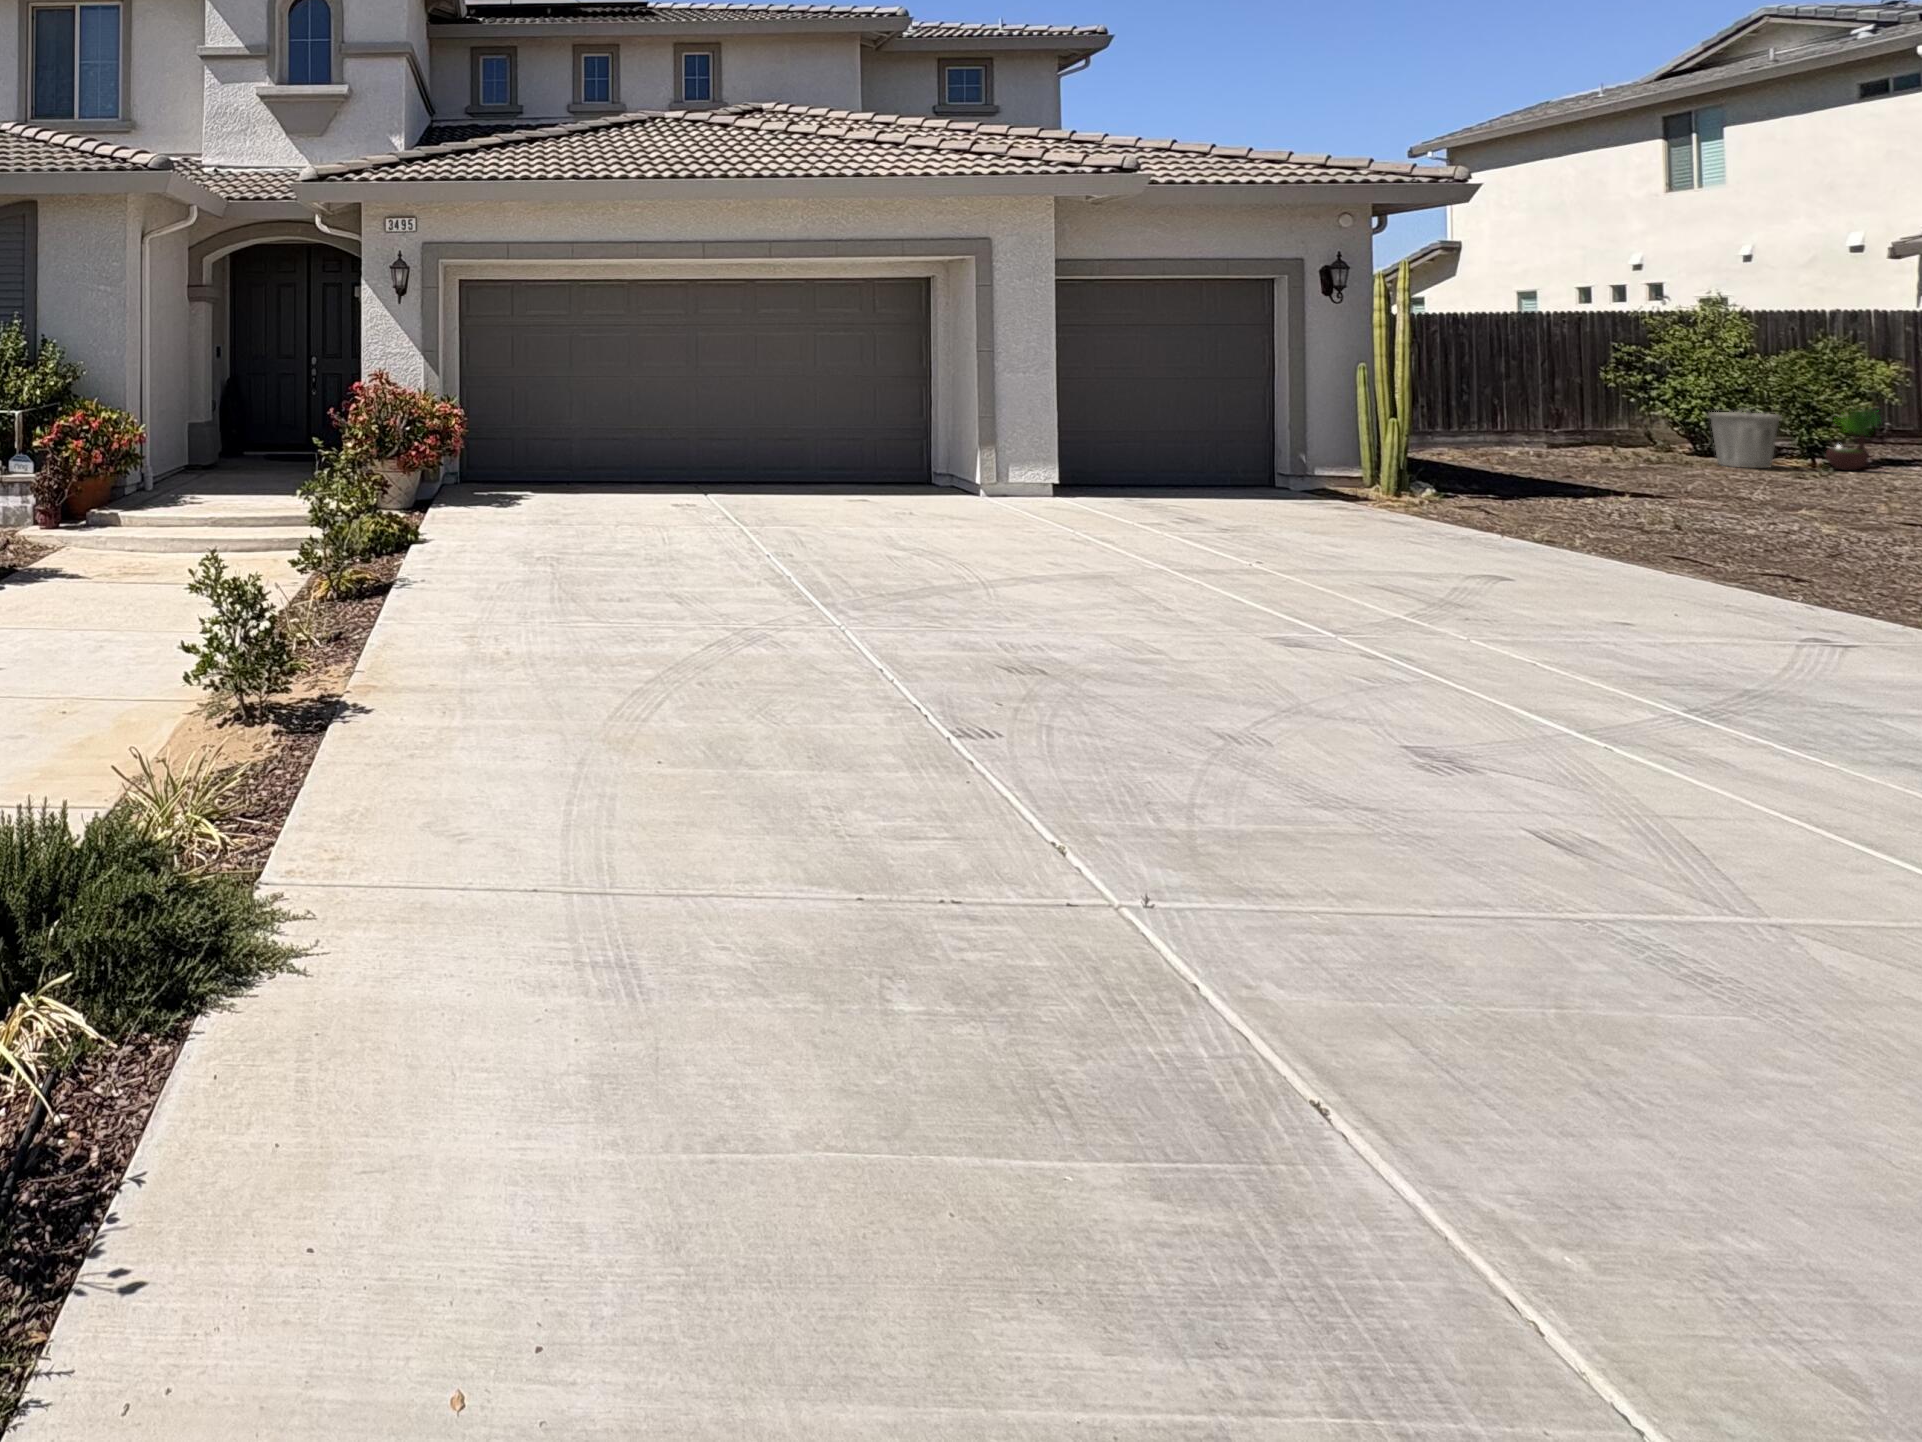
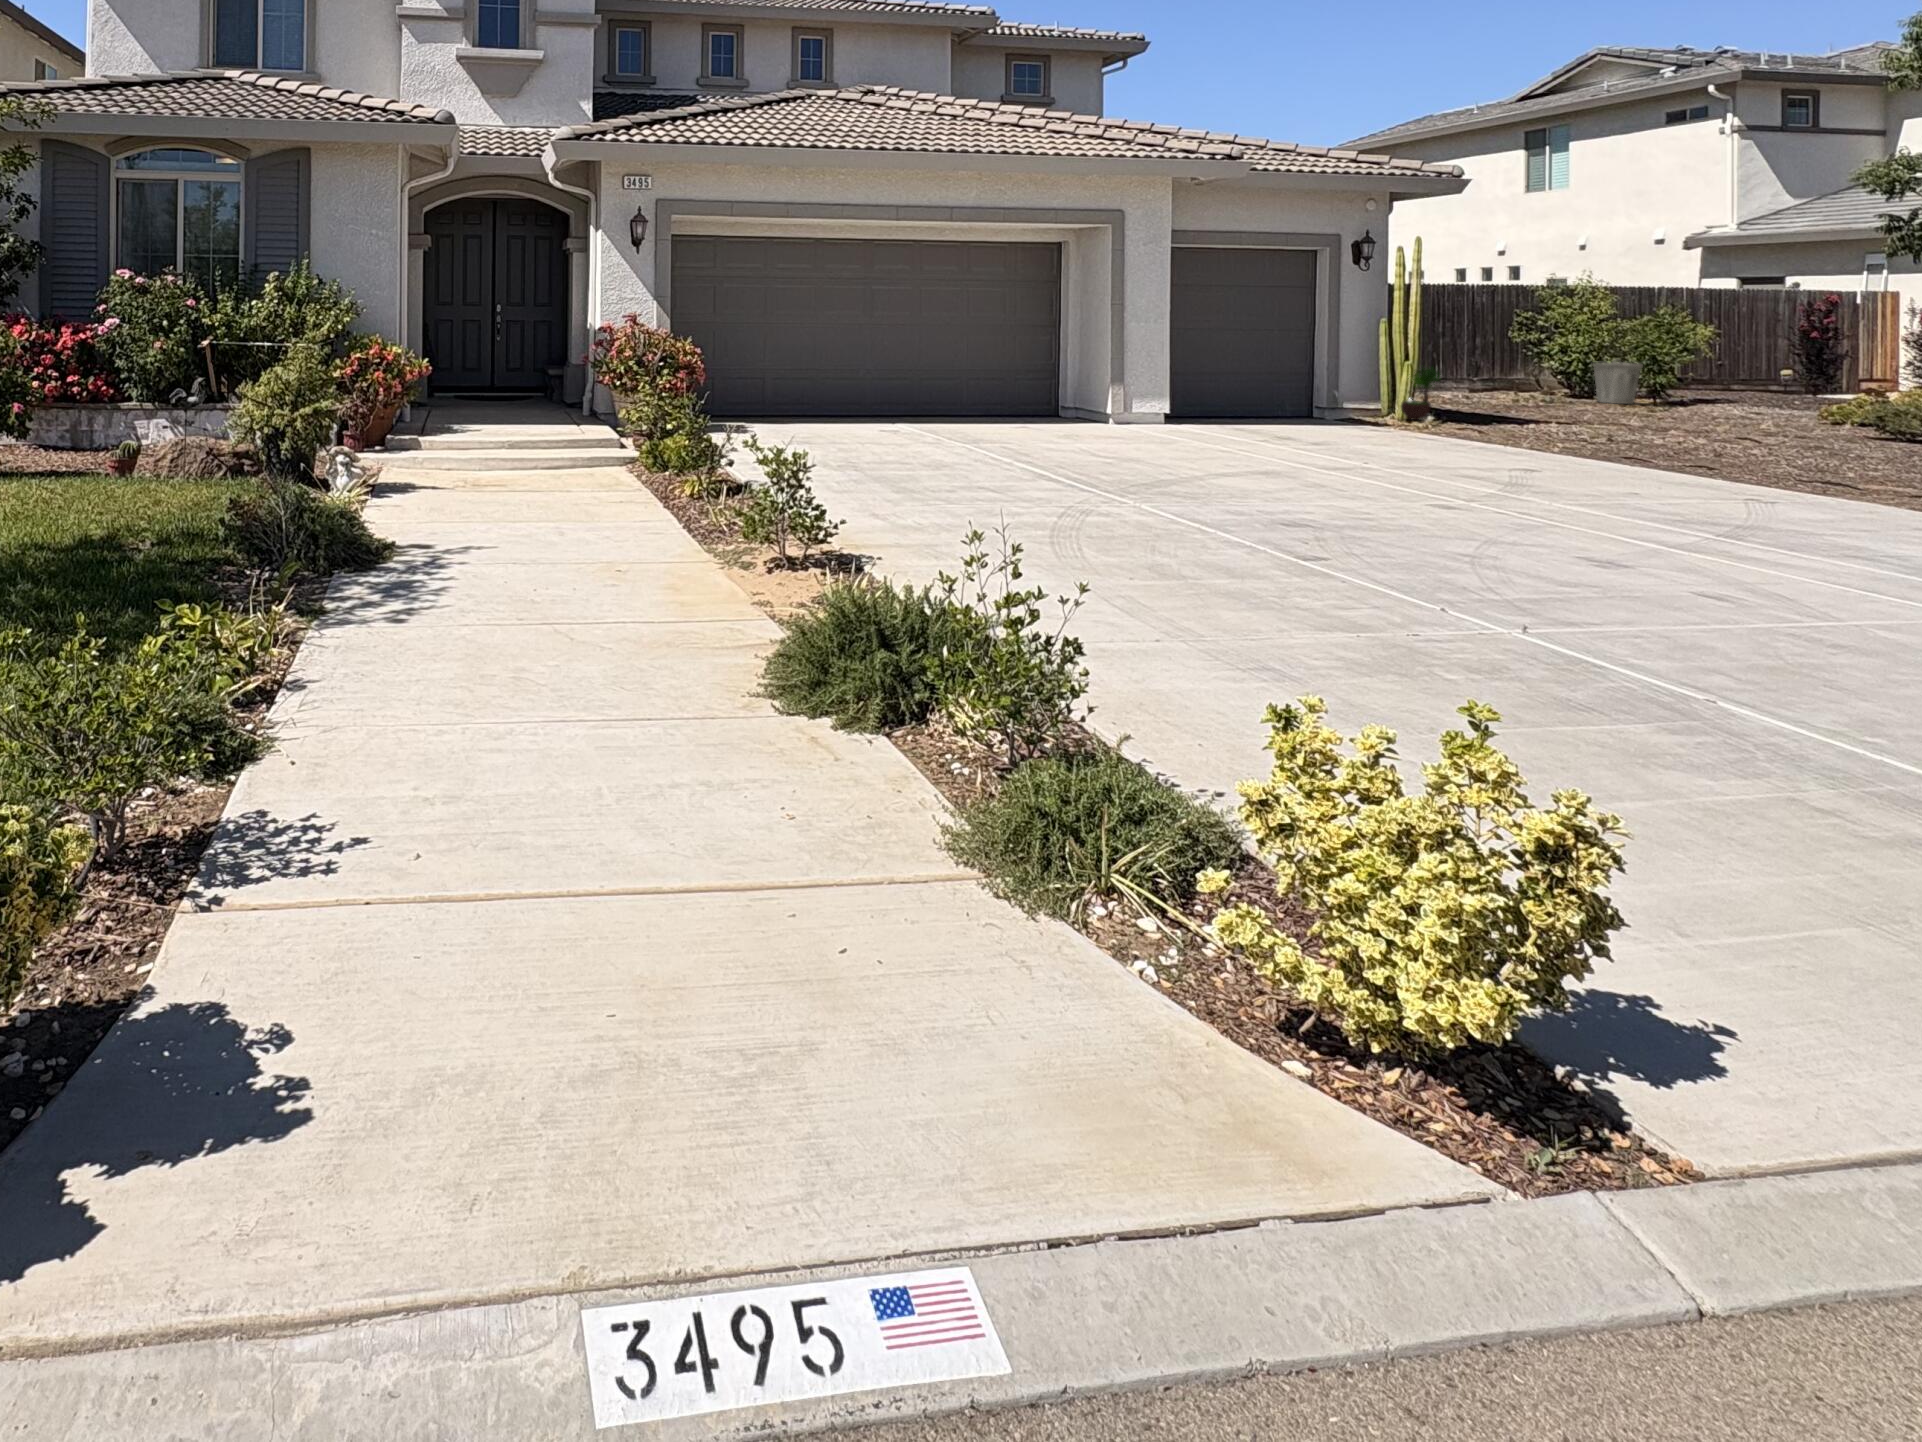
potted tree: present [1826,407,1881,470] -> present [1401,367,1441,420]

